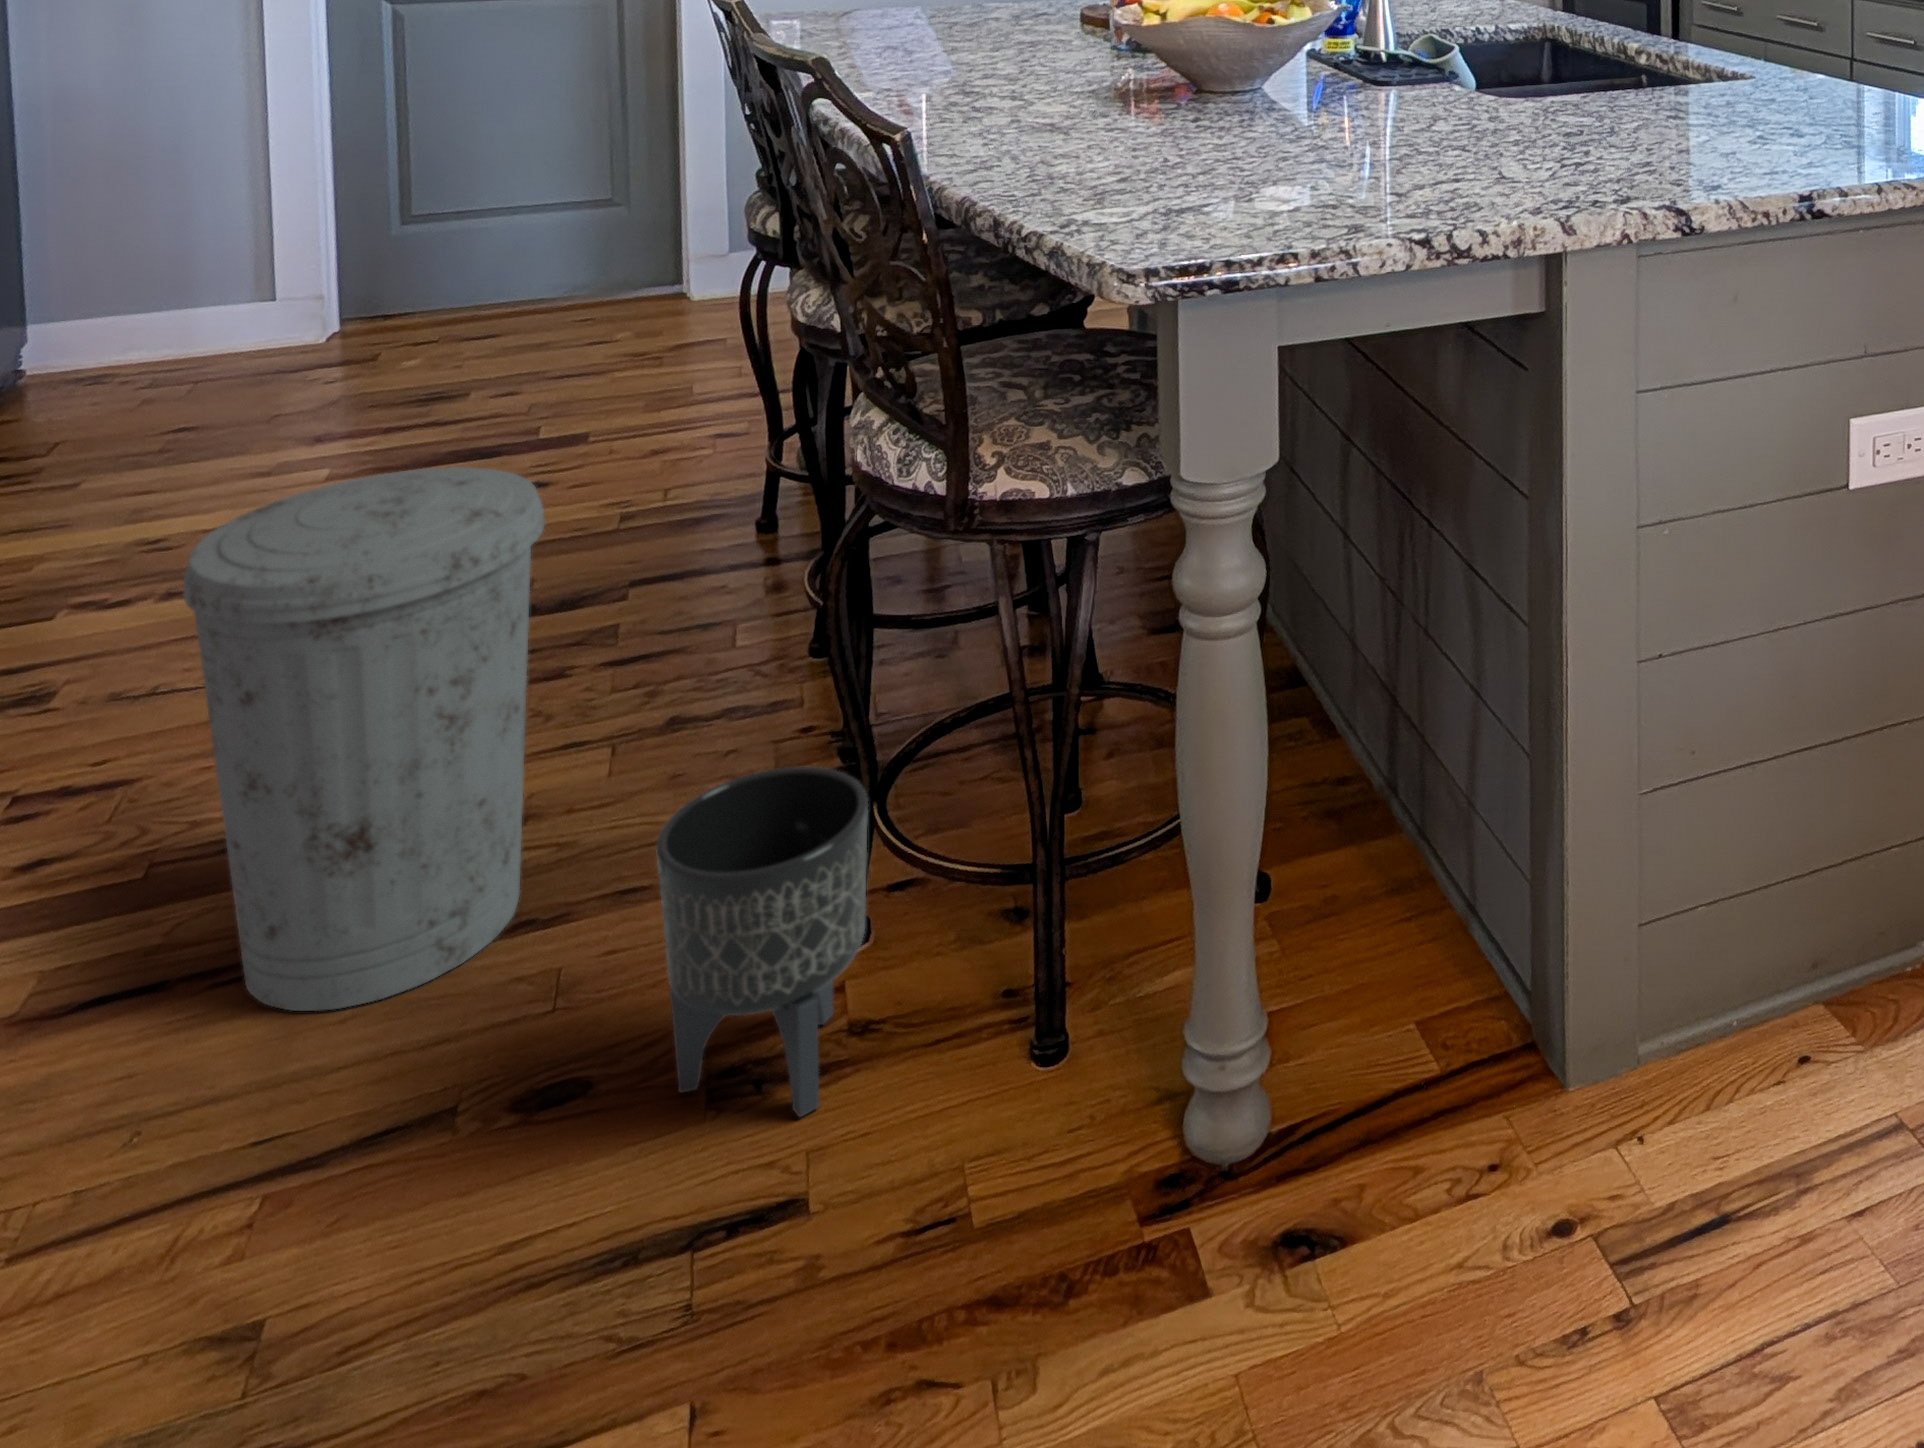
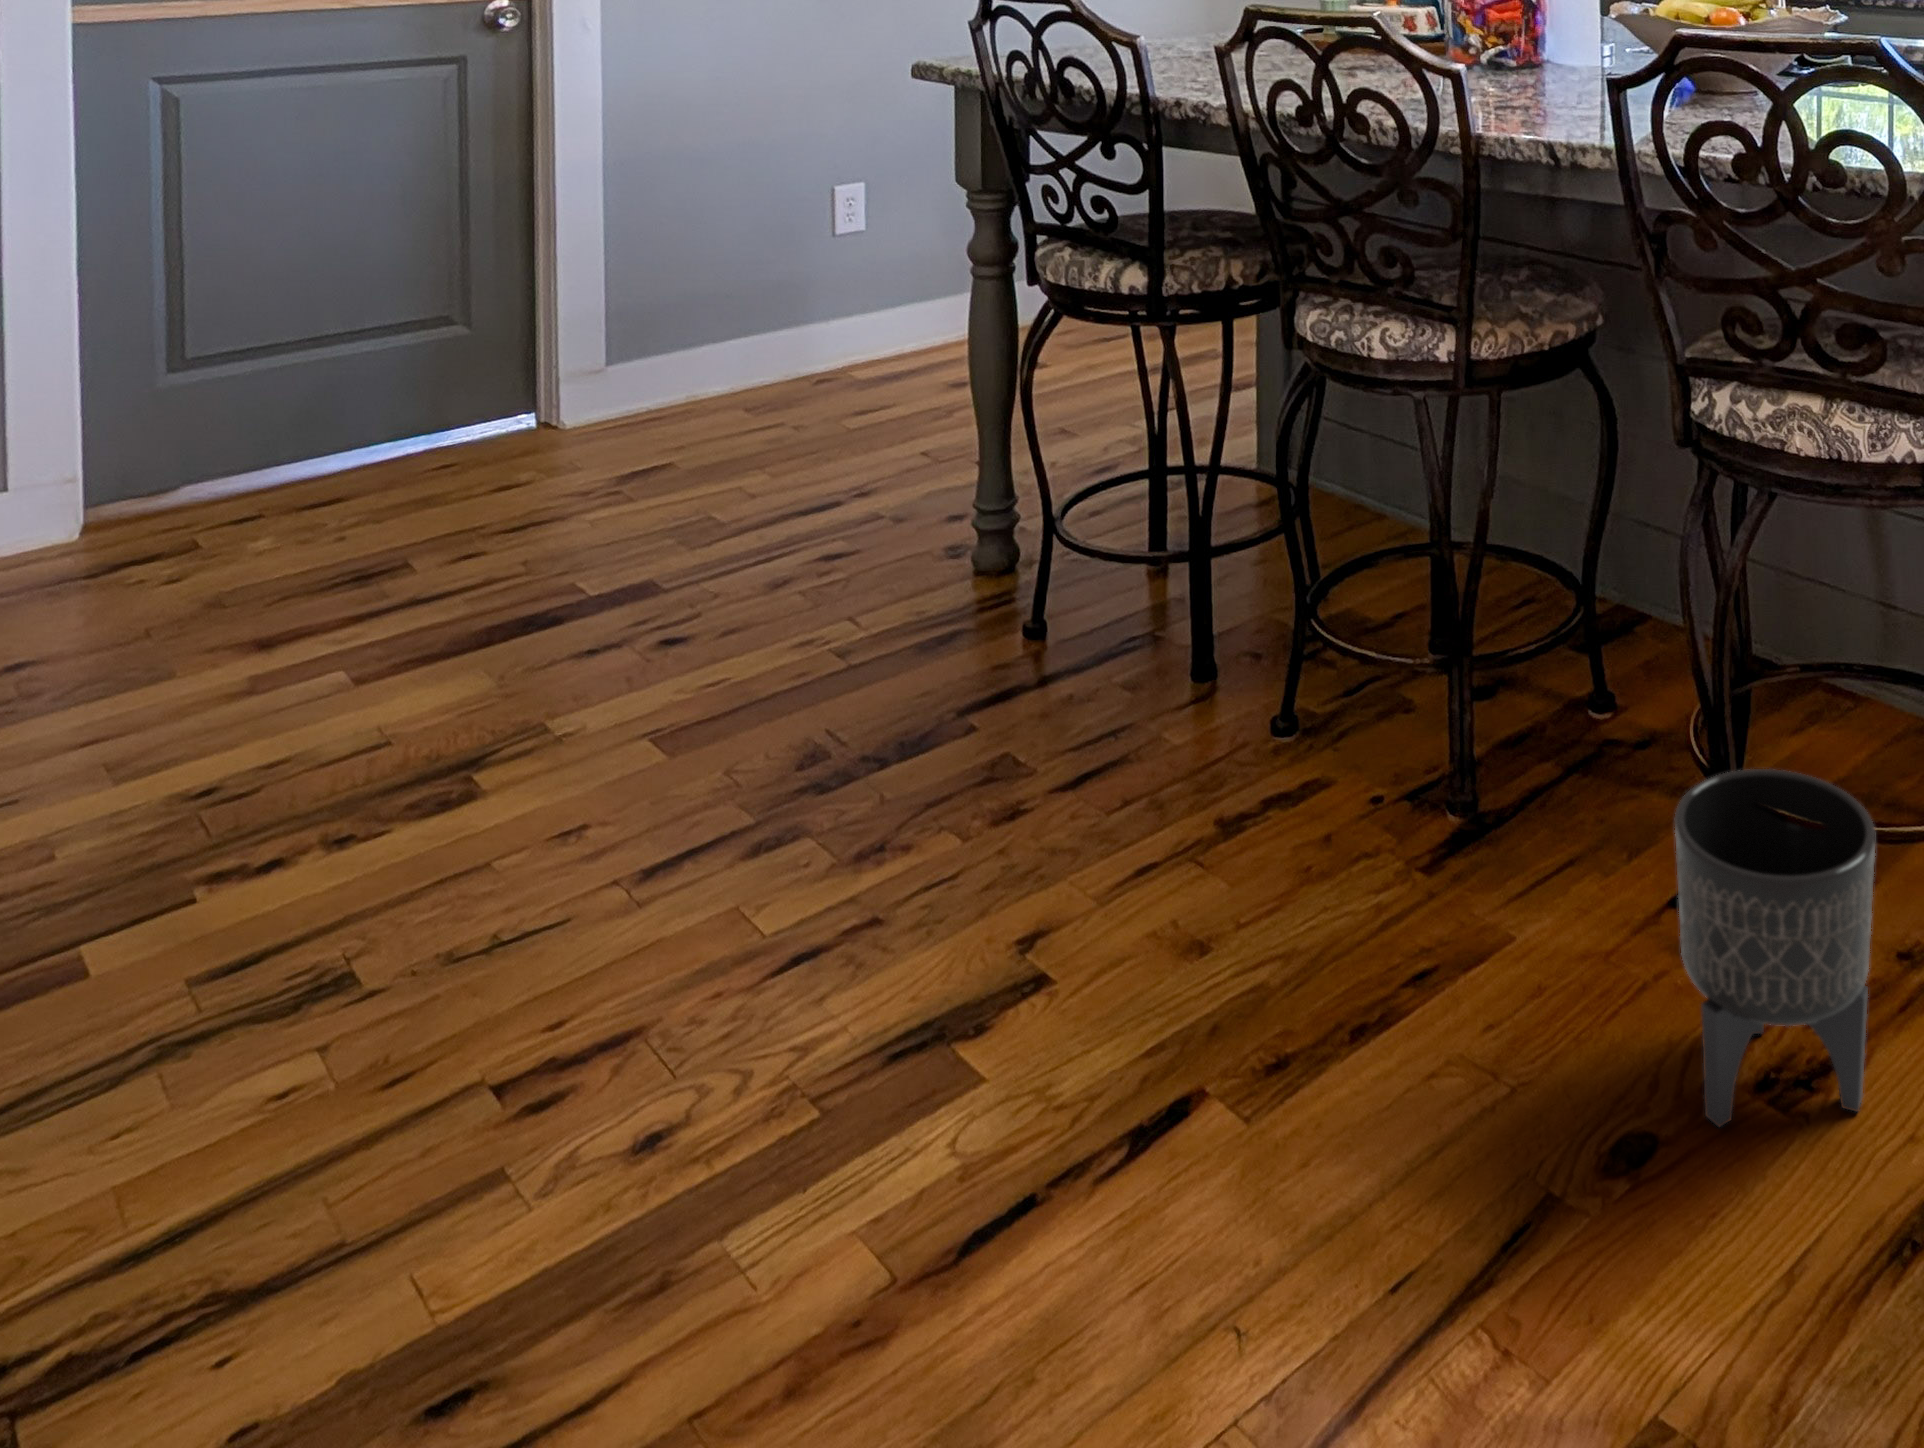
trash can: present [183,467,545,1011] -> none [1007,538,1361,1185]

